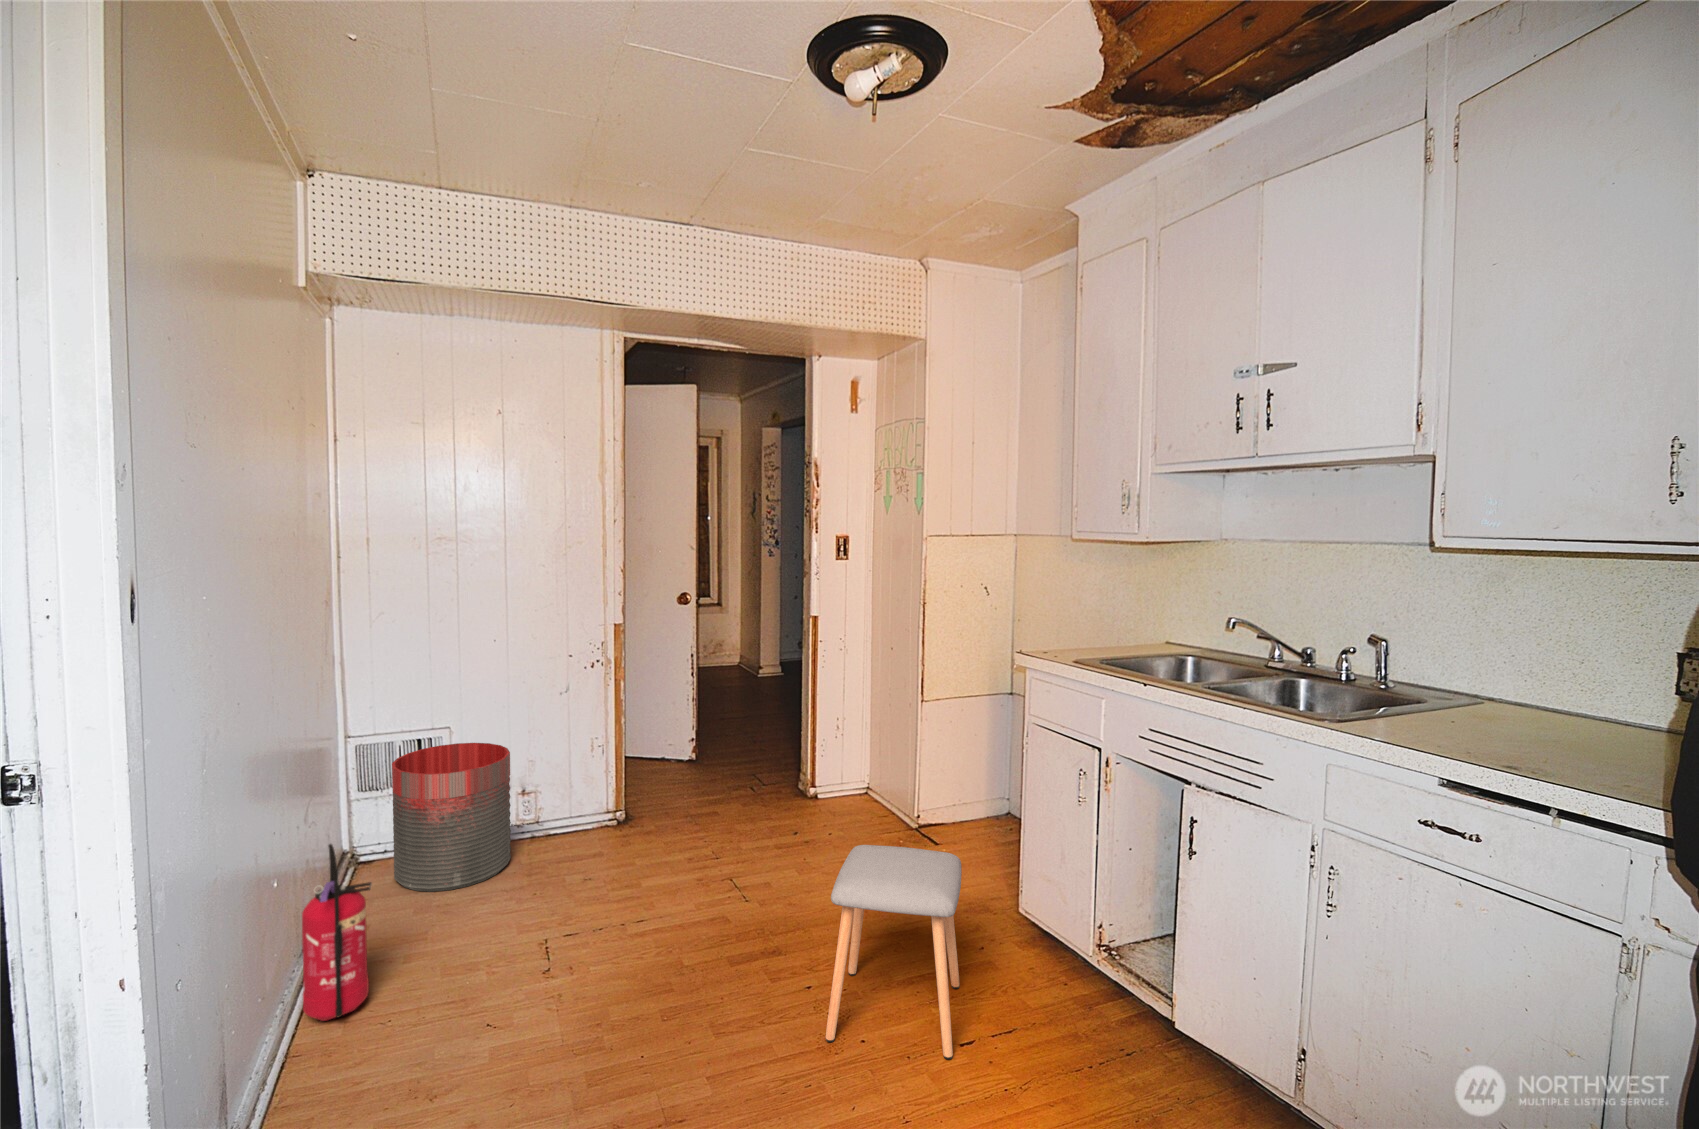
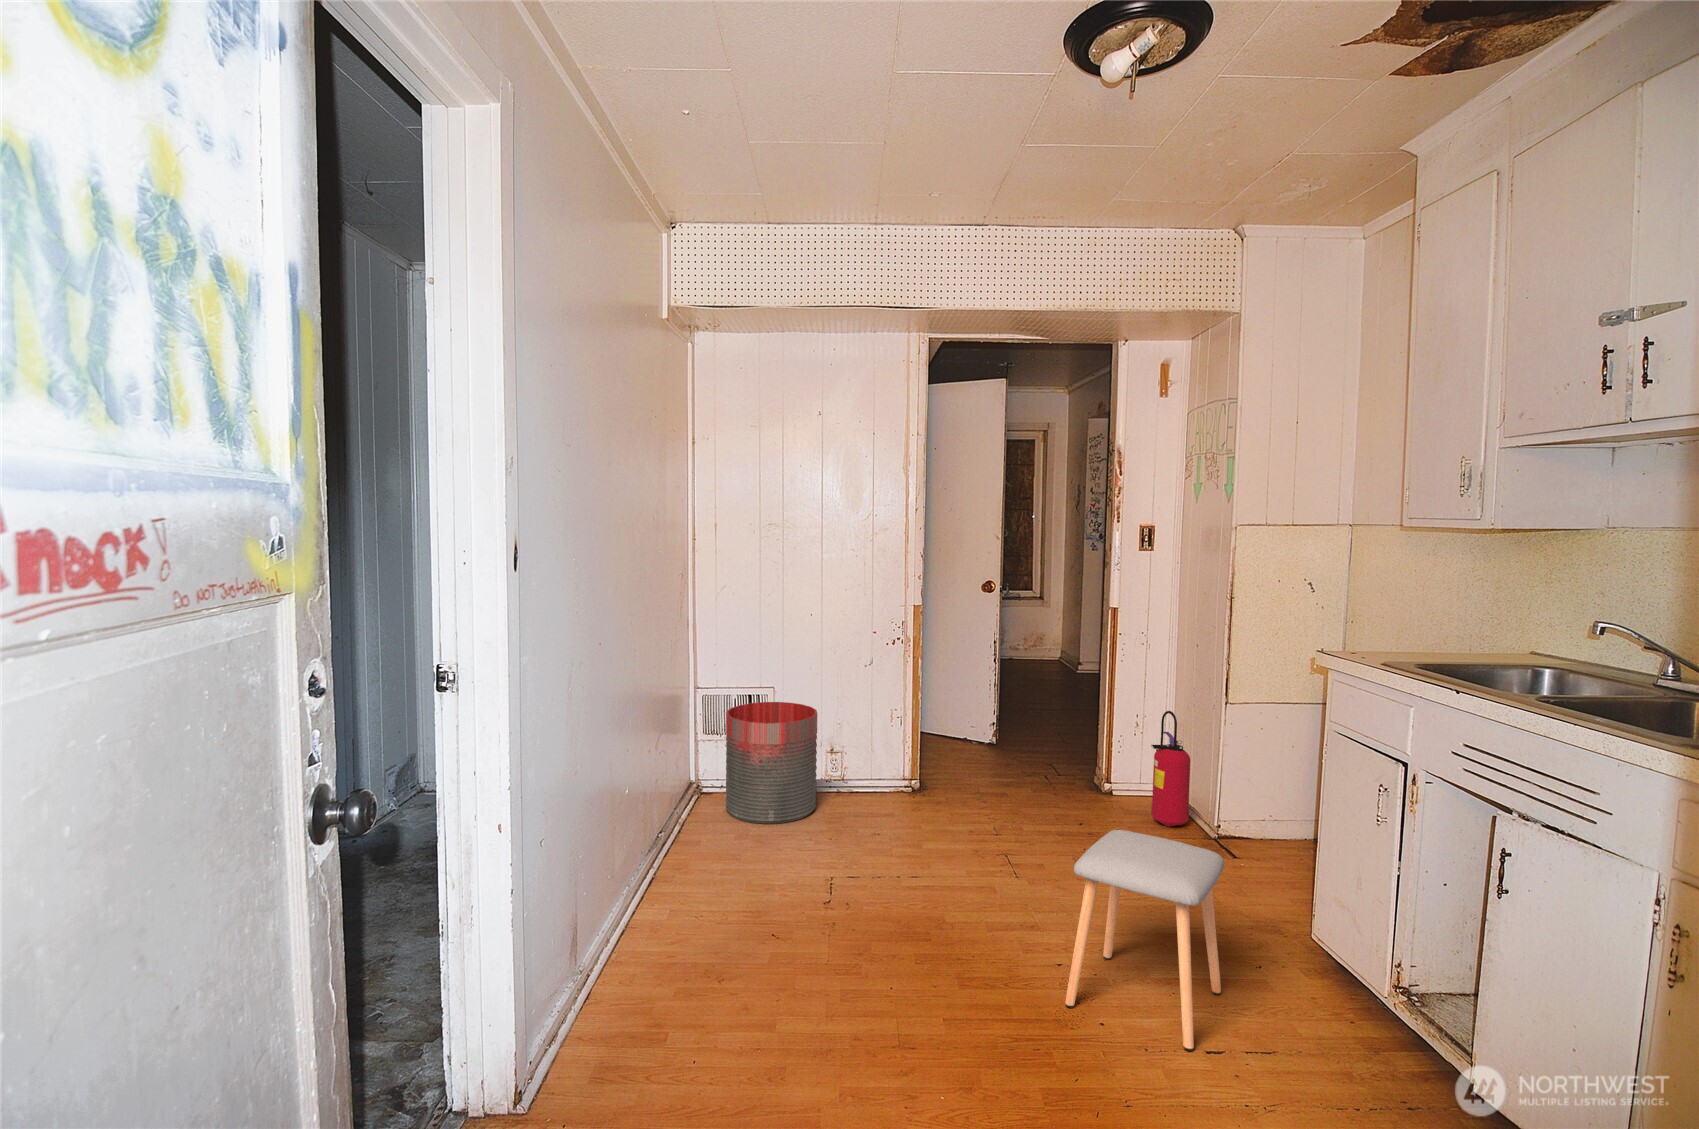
fire extinguisher: present [302,844,372,1021] -> present [1151,711,1190,827]

